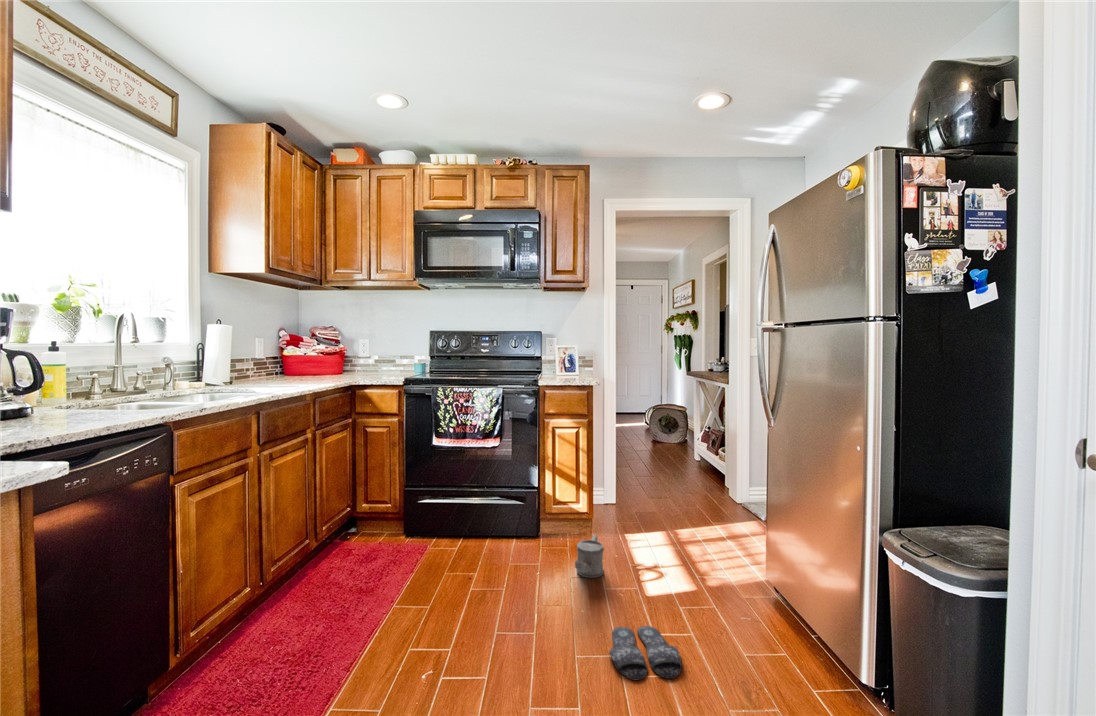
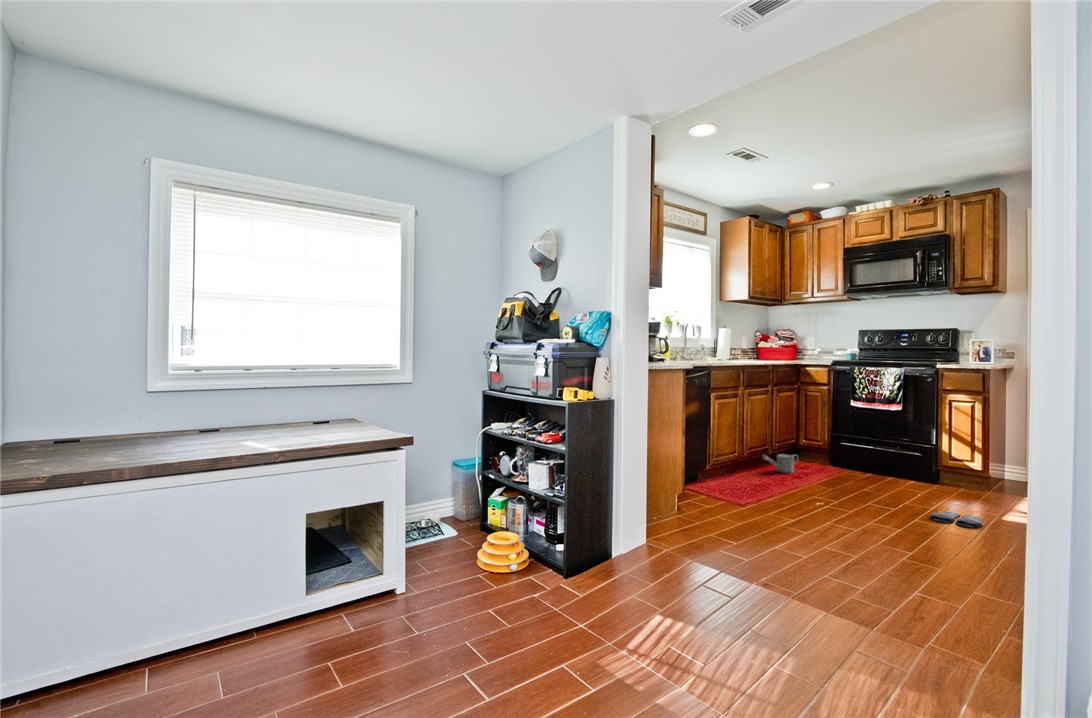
watering can: present [575,535,604,578] -> present [763,454,799,473]

